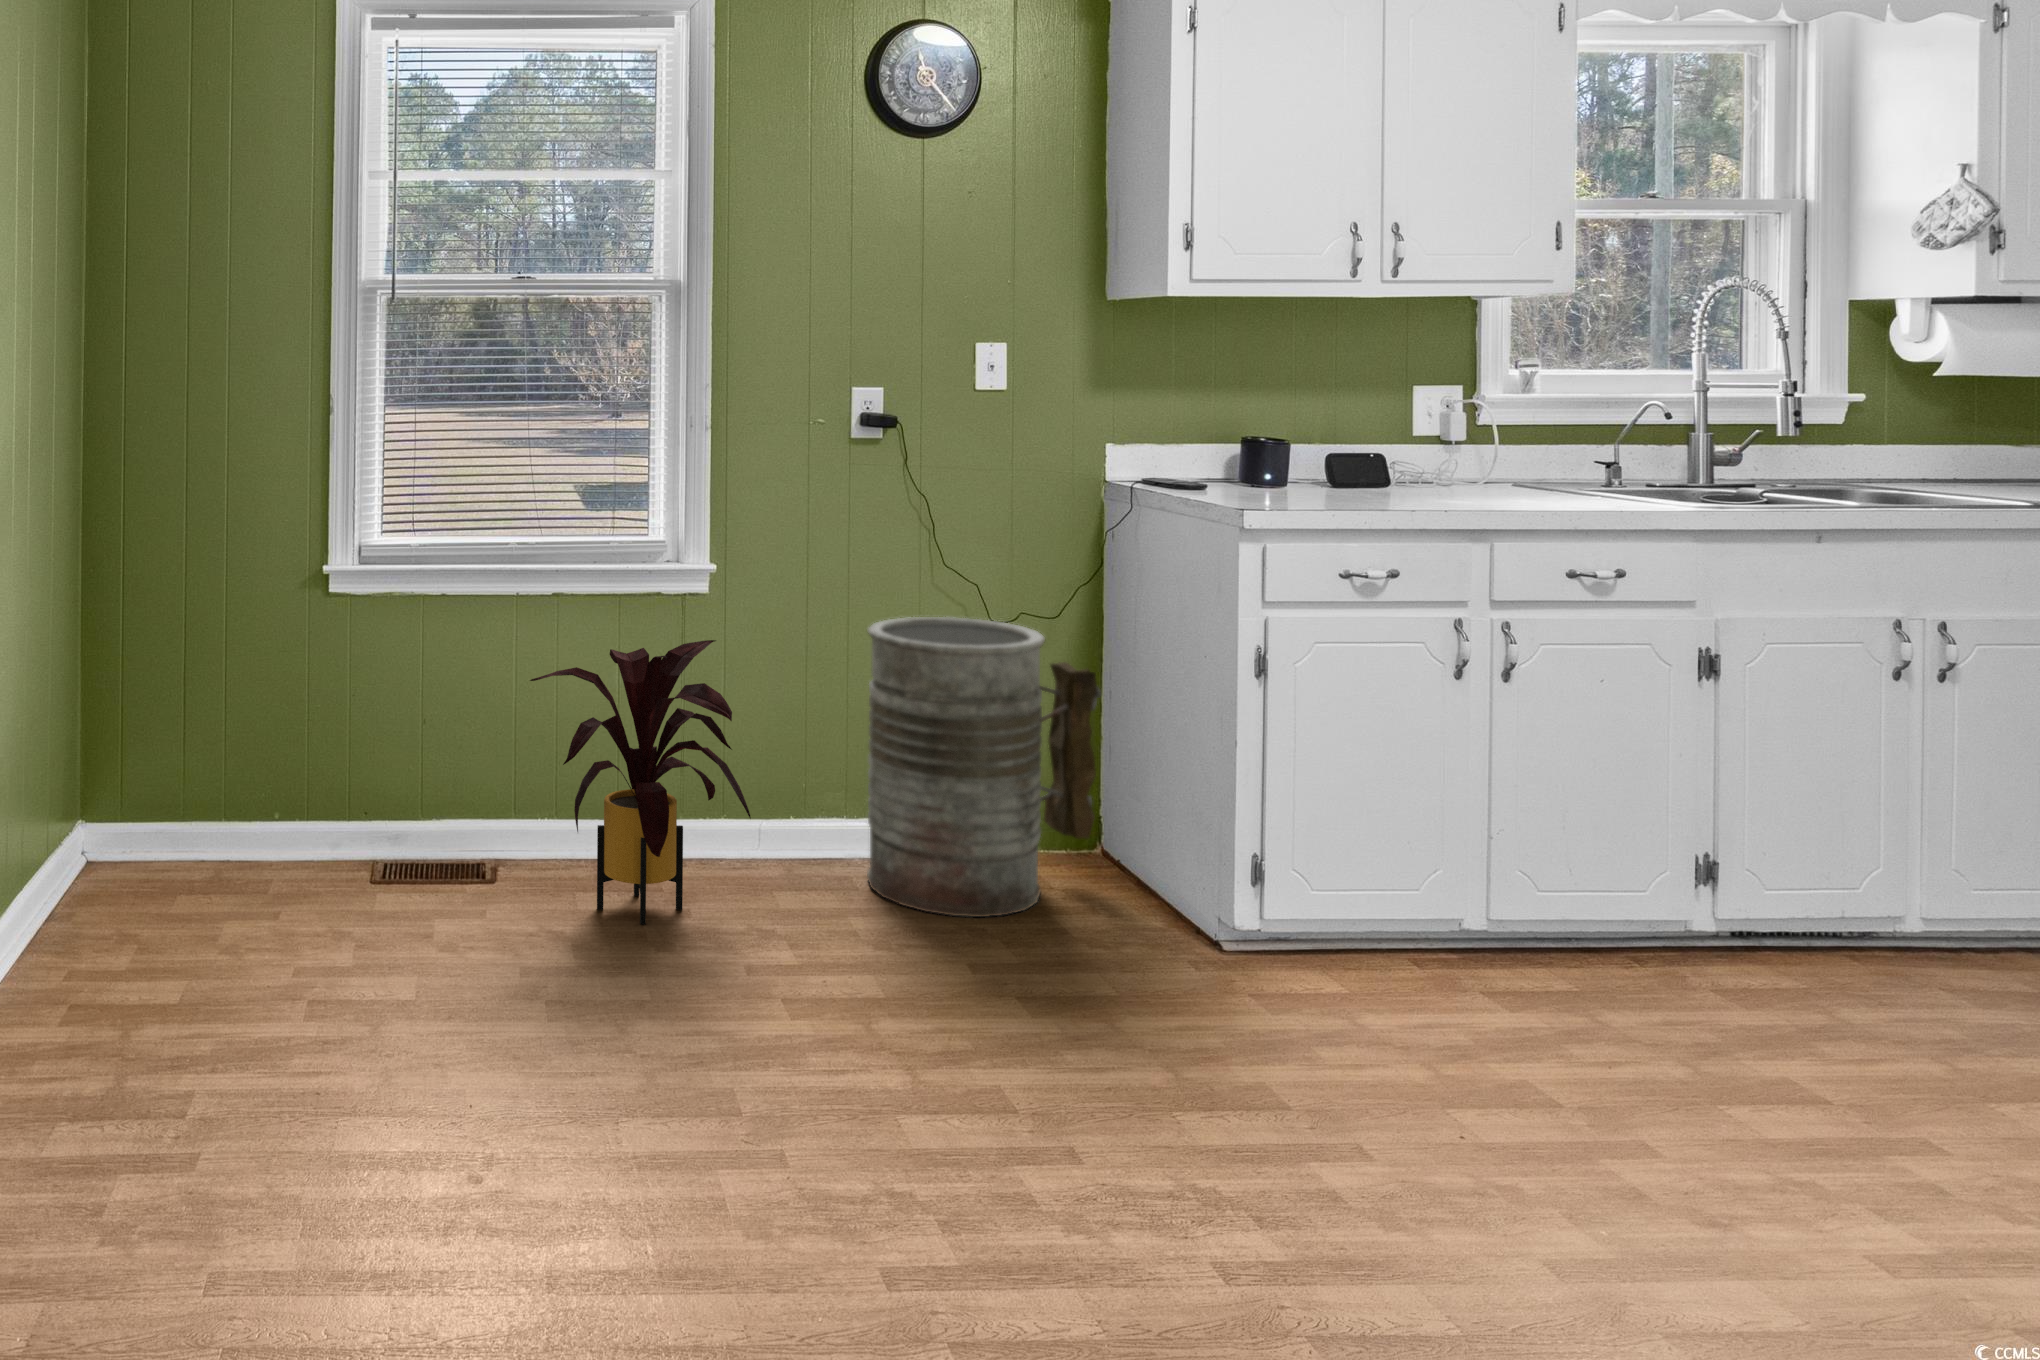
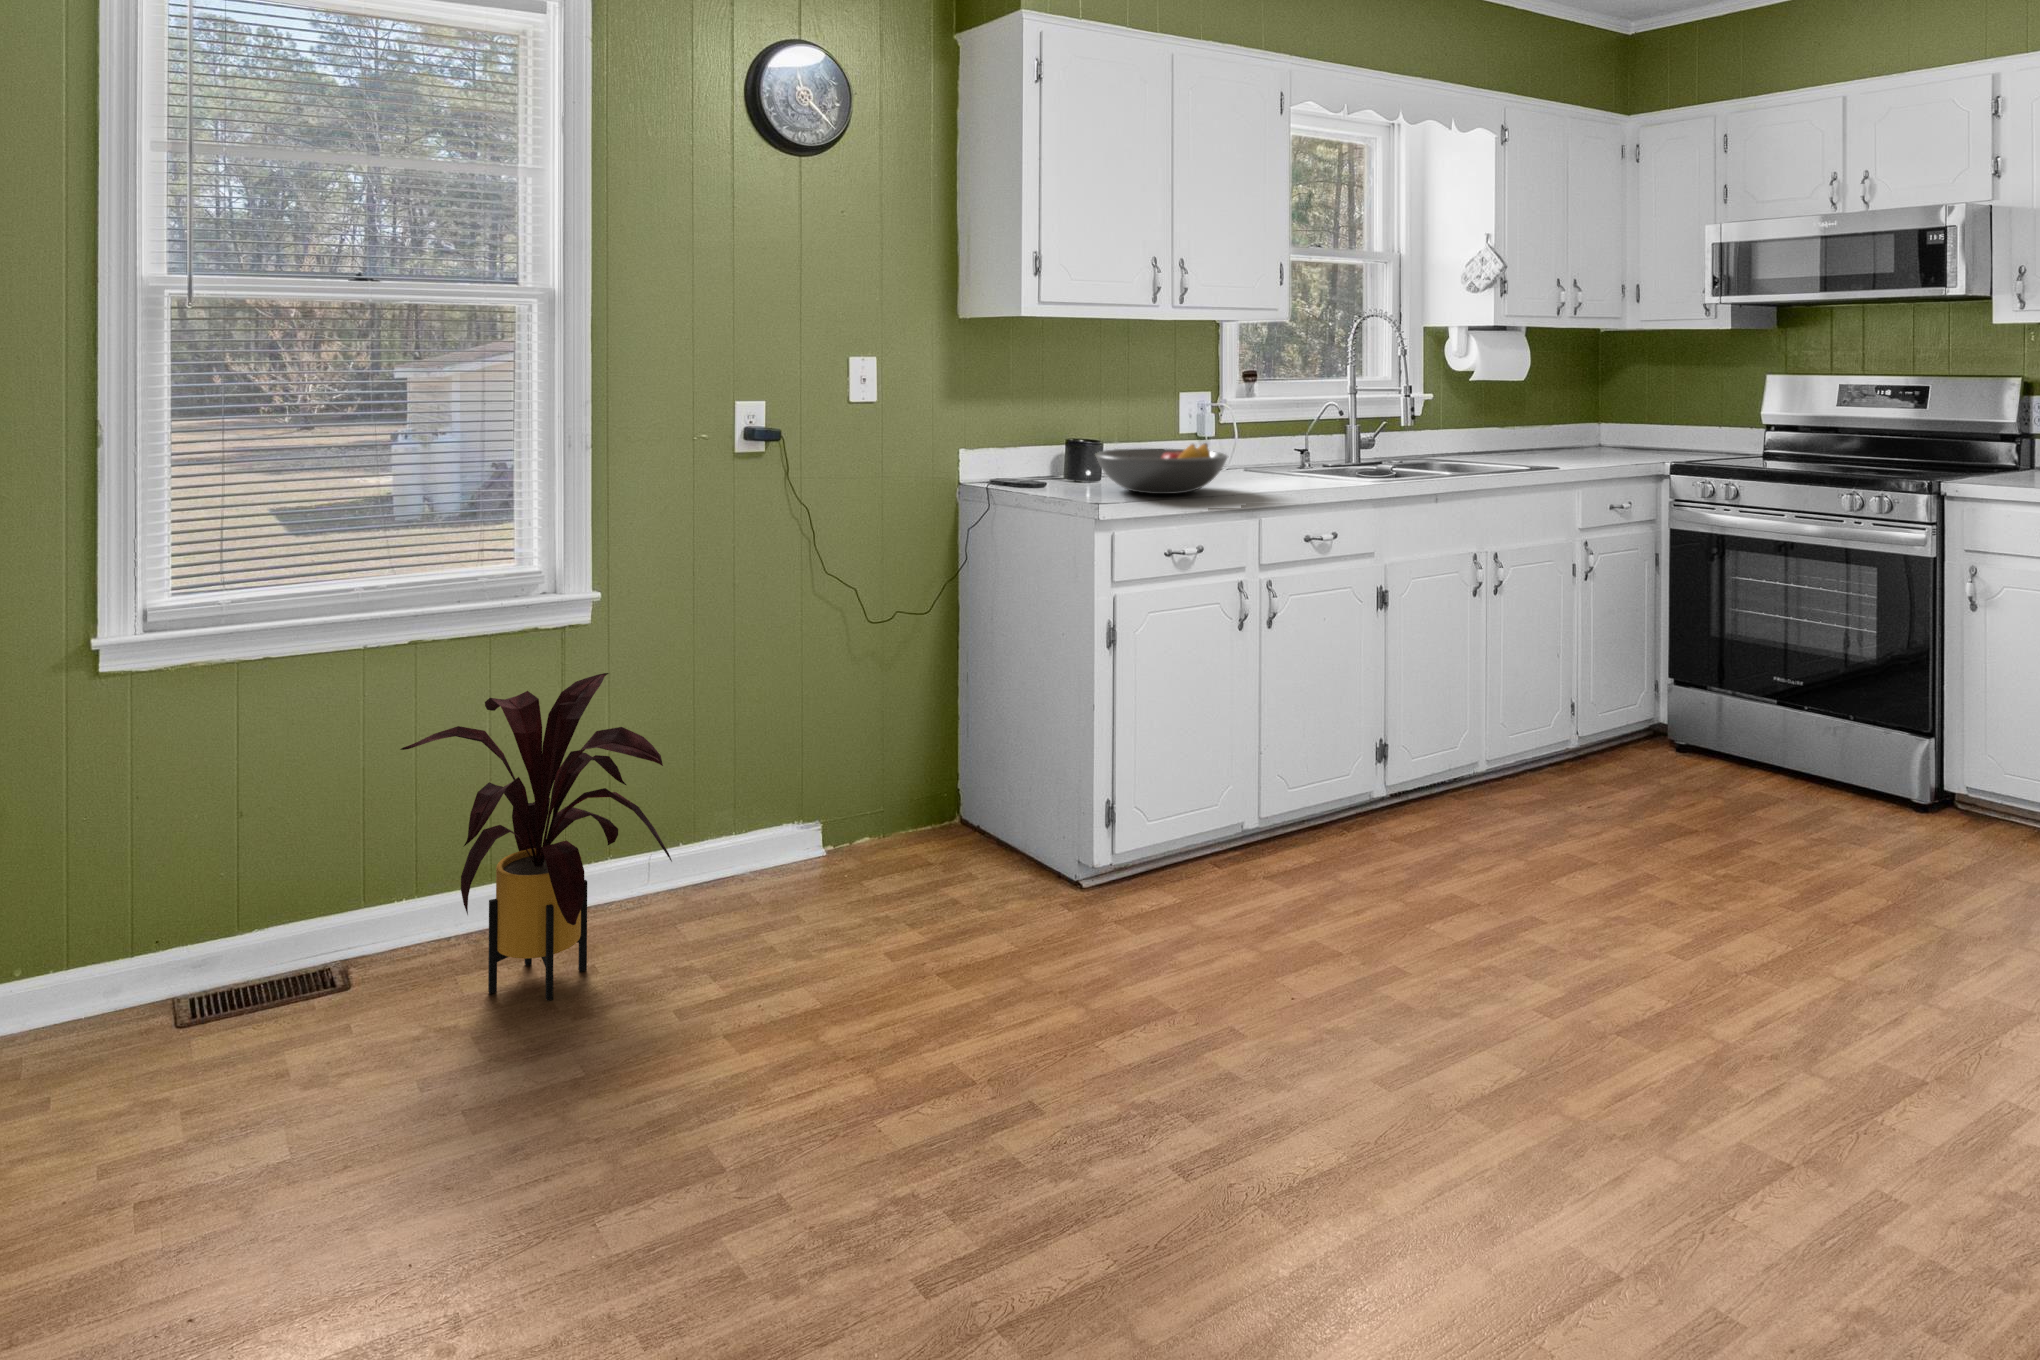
fruit bowl: none [1259,446,1440,504] -> present [1095,443,1227,494]
trash can: present [867,617,1101,917] -> none [760,618,965,913]

